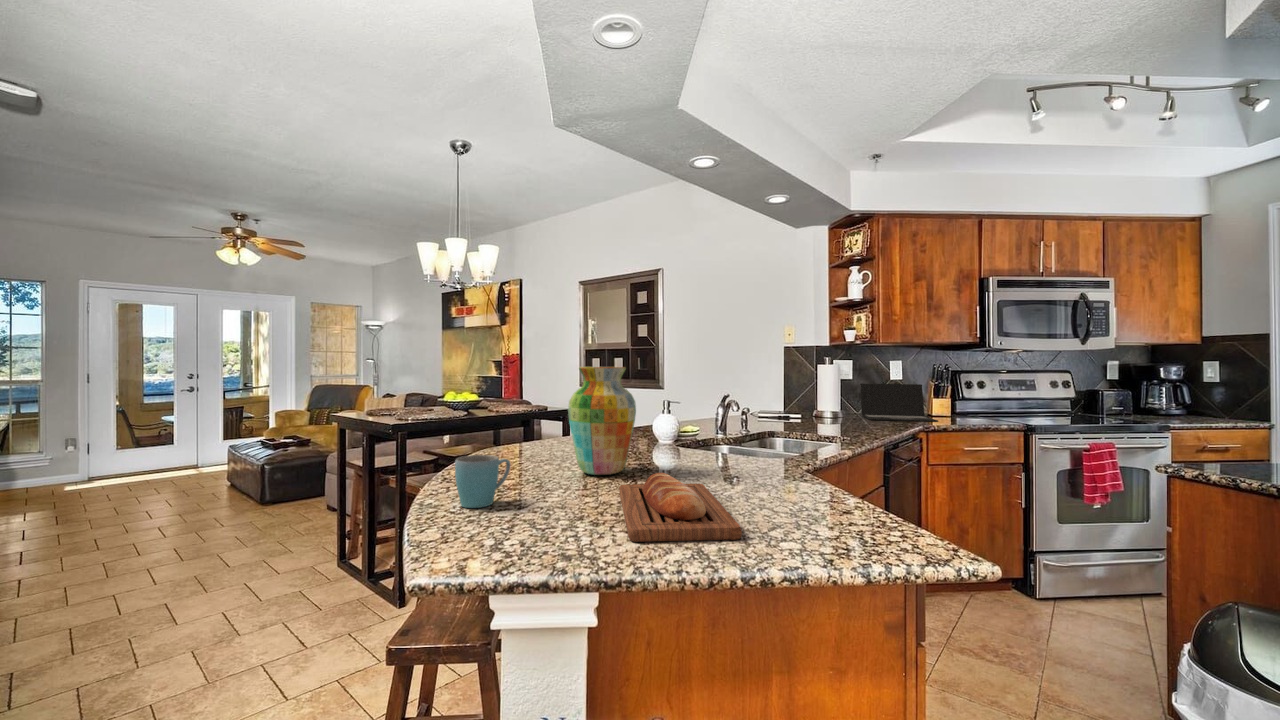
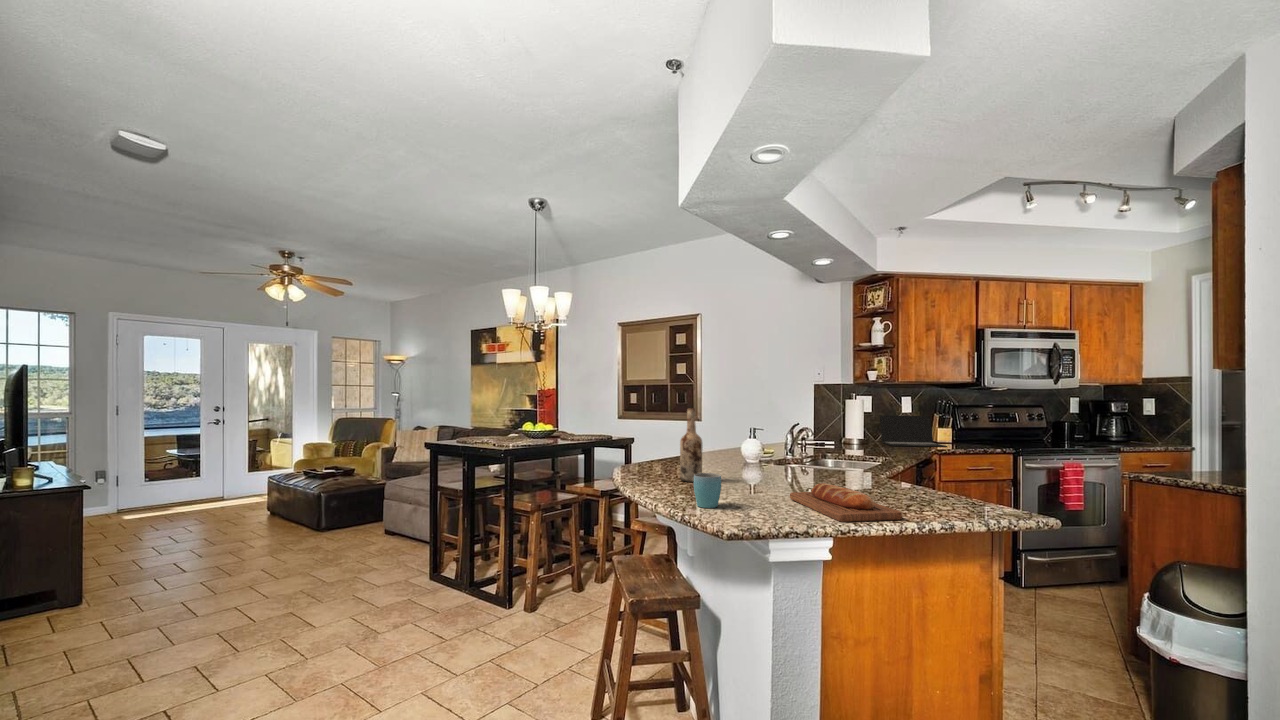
wine bottle: none [523,366,553,464] -> present [680,408,702,482]
vase: present [568,367,636,475] -> none [727,410,777,488]

